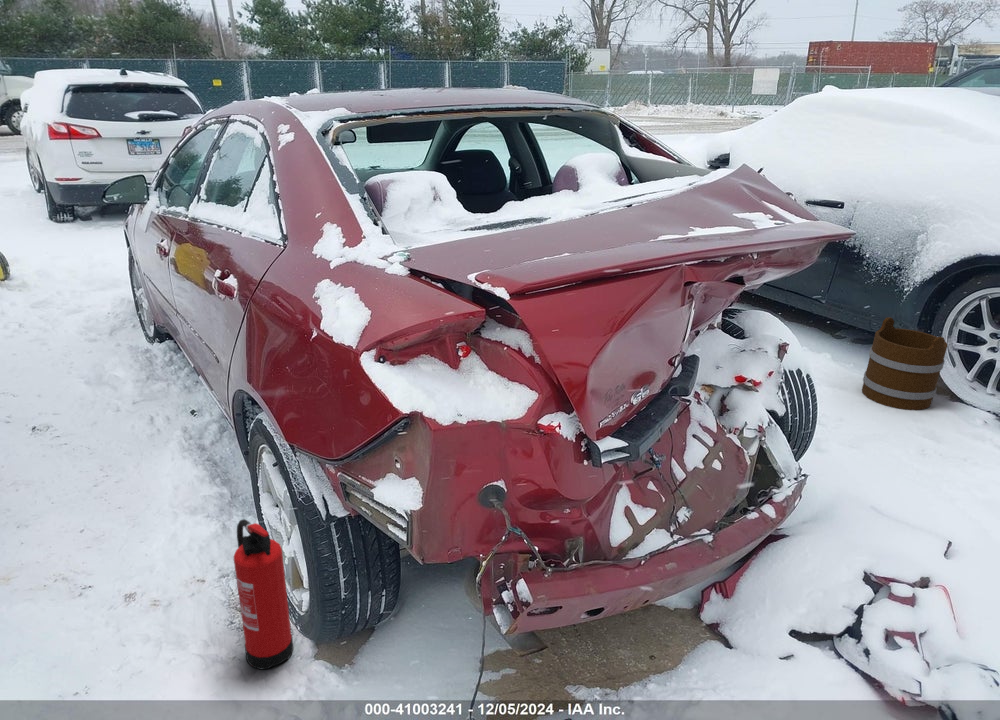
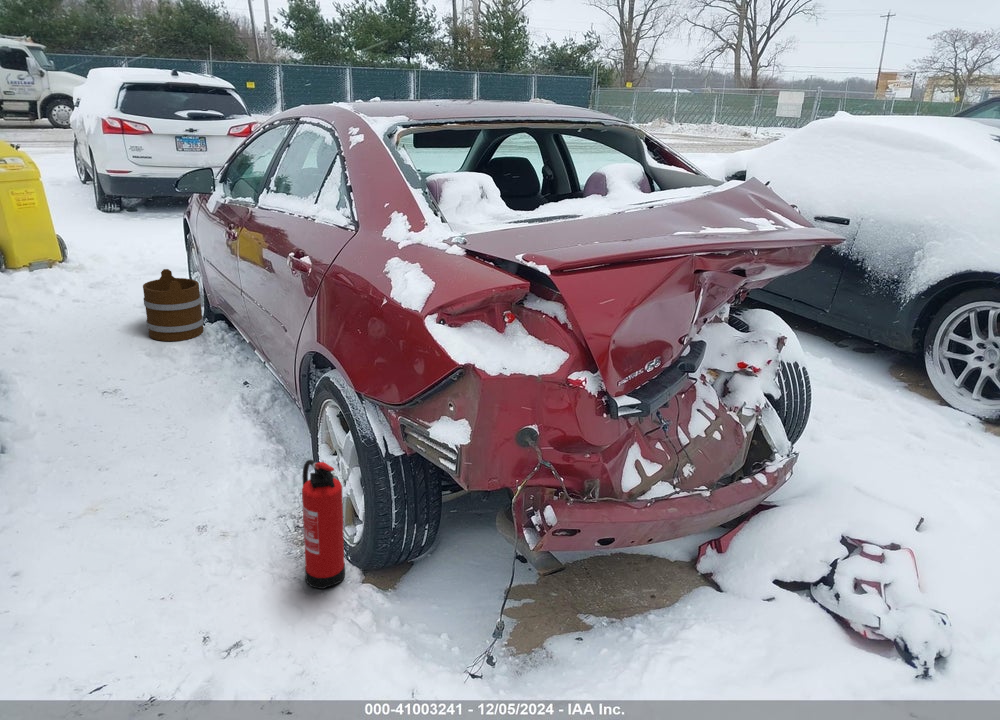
bucket: present [862,317,947,410] -> present [143,269,204,341]

